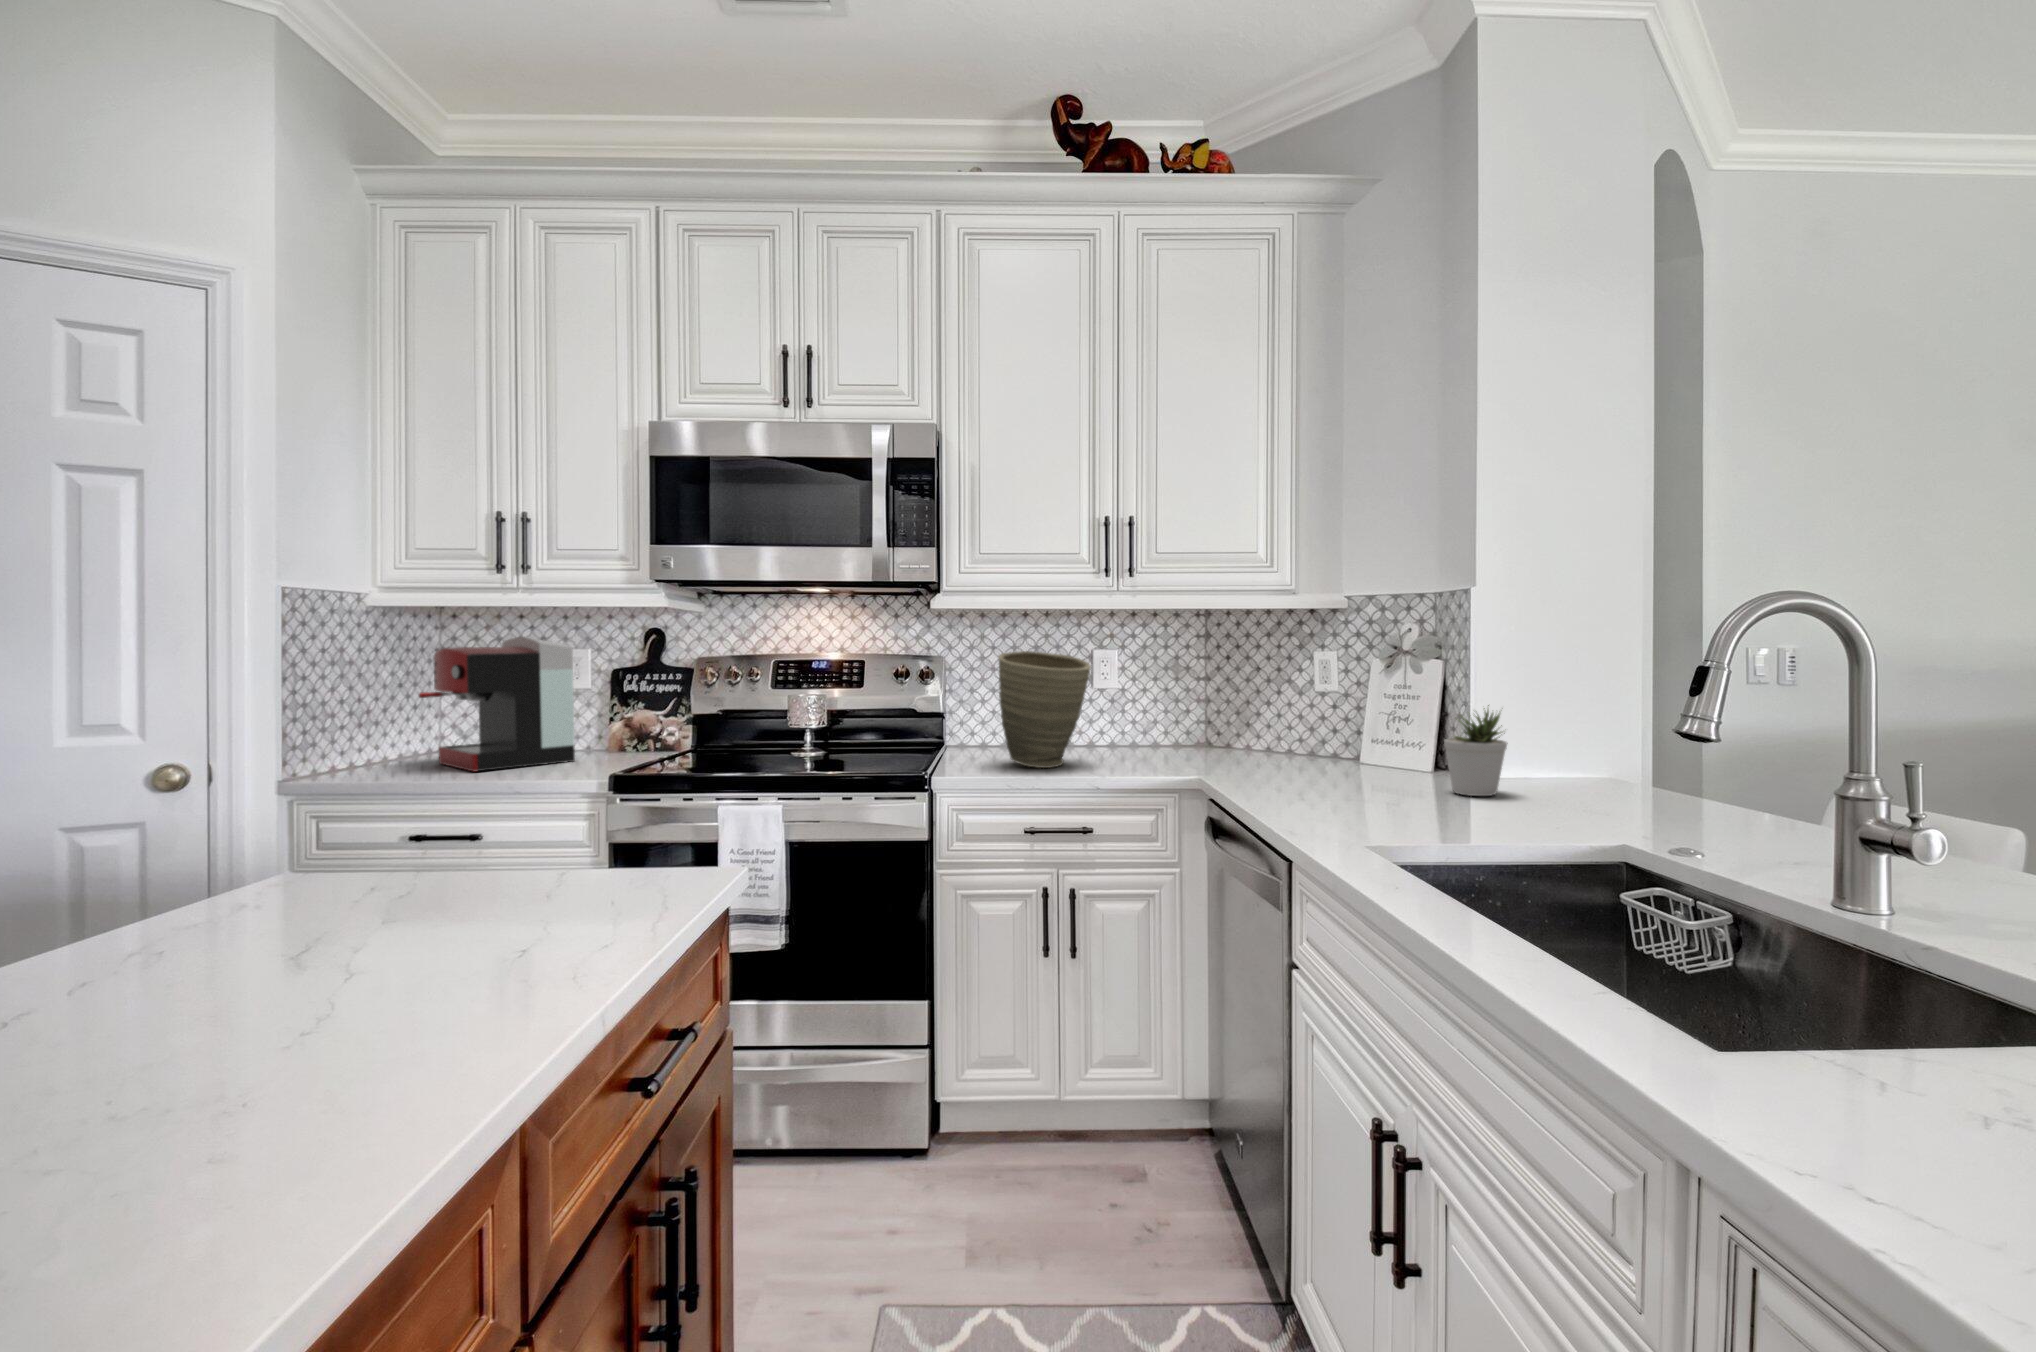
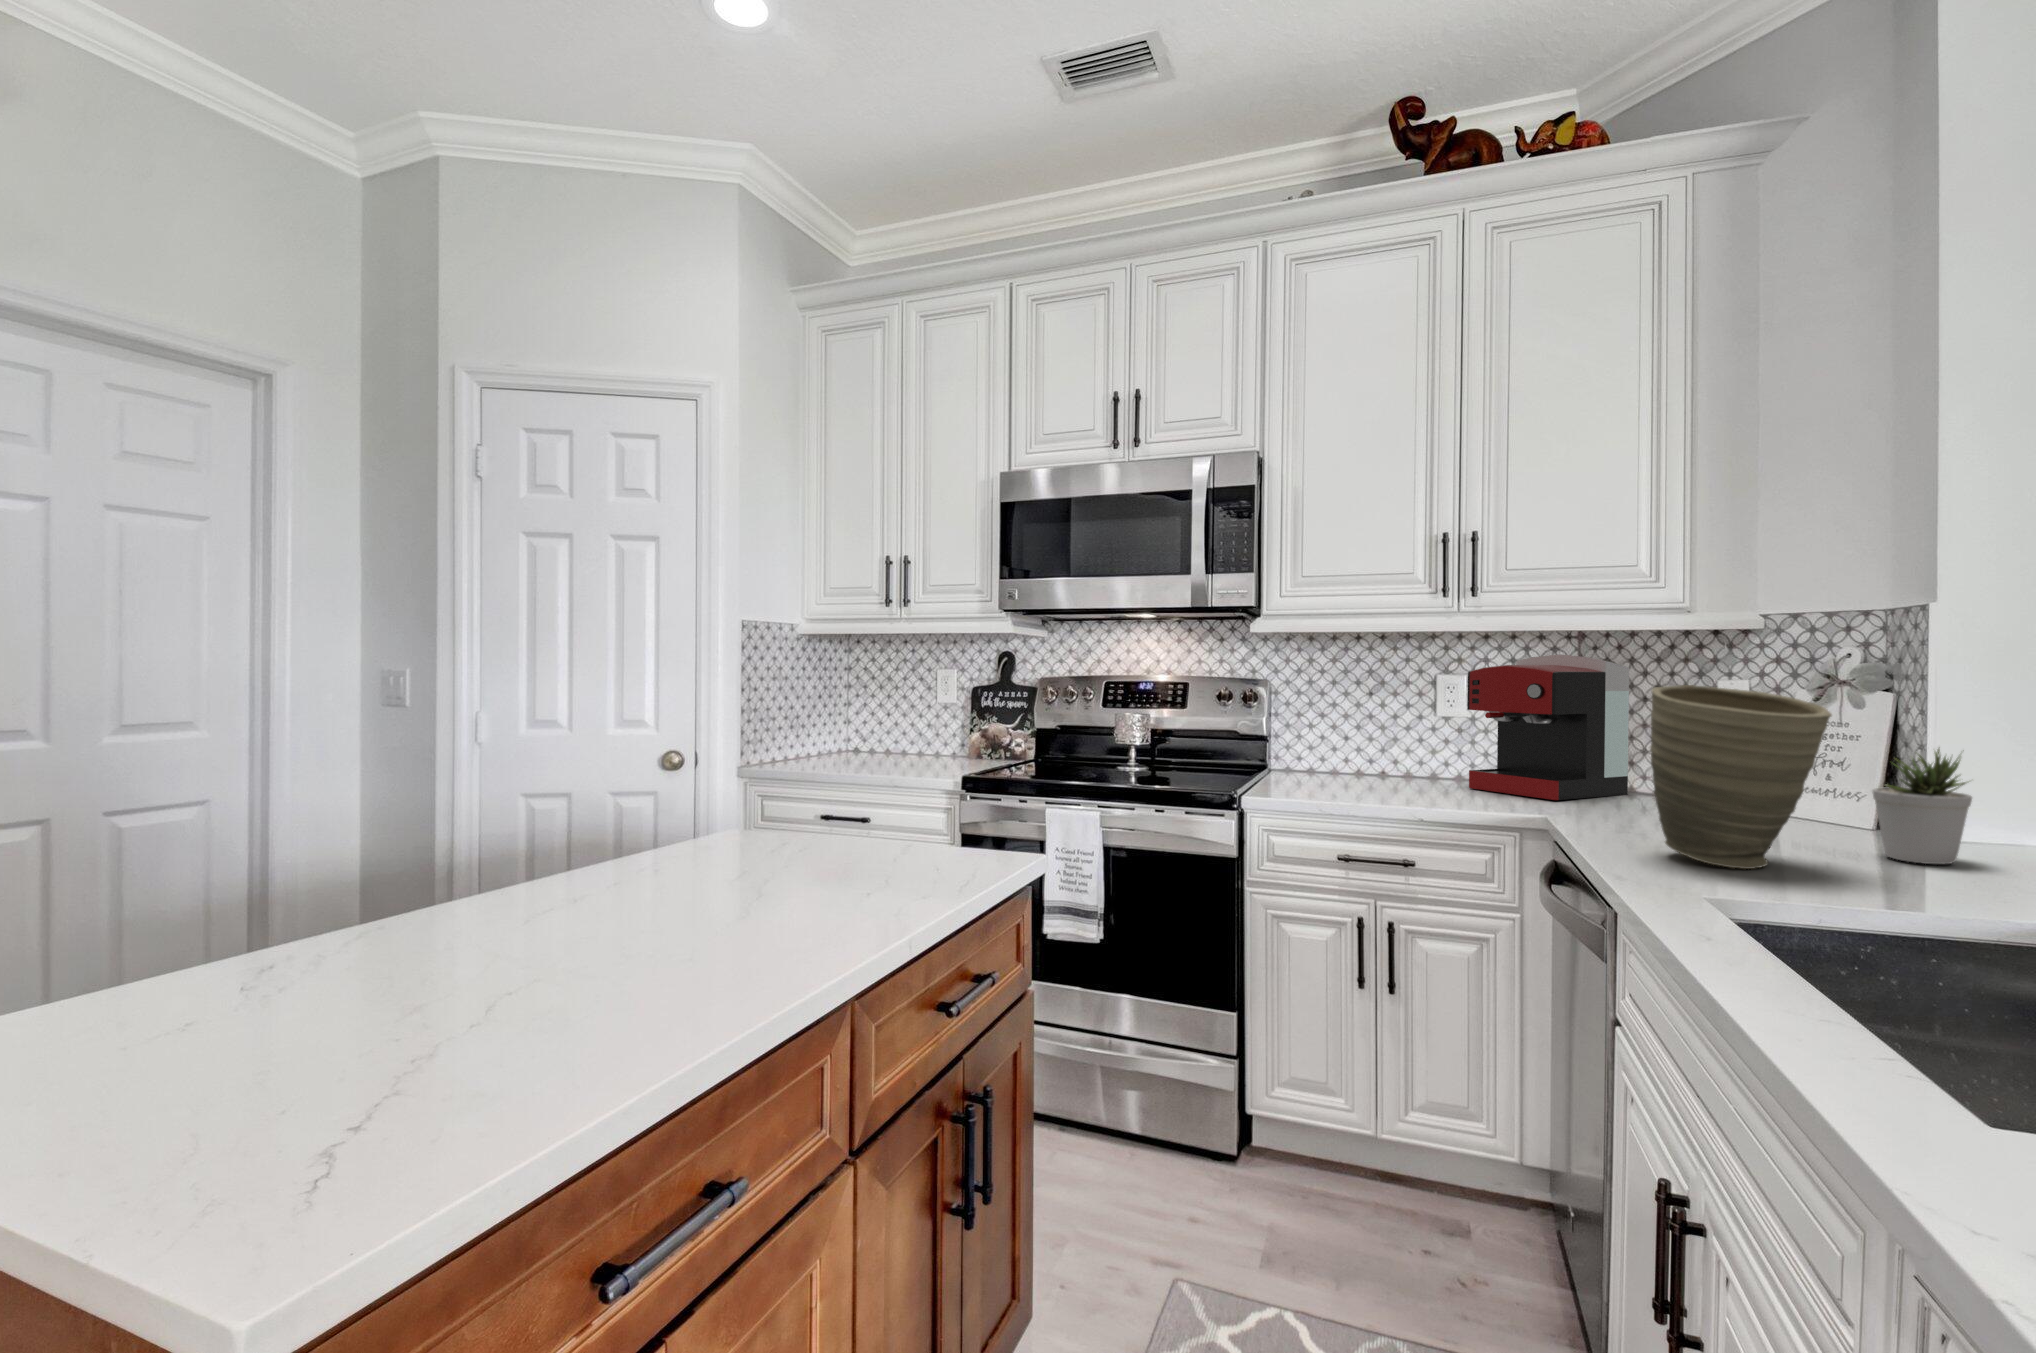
coffee maker: present [419,637,575,771] -> present [1467,654,1629,800]
vase: present [998,651,1091,768] -> present [1650,685,1832,869]

